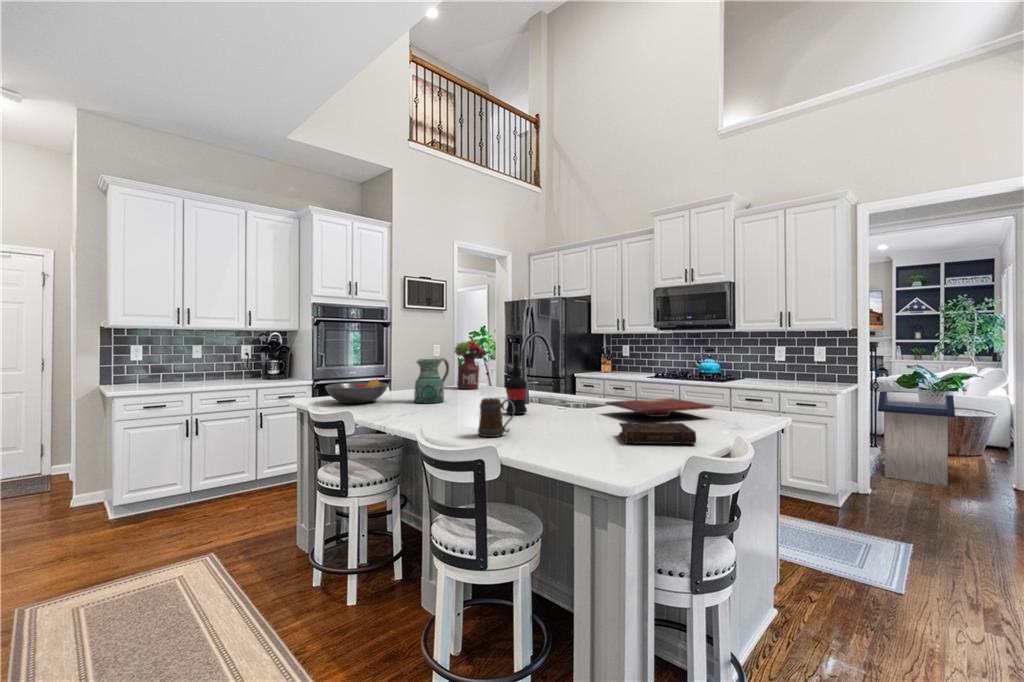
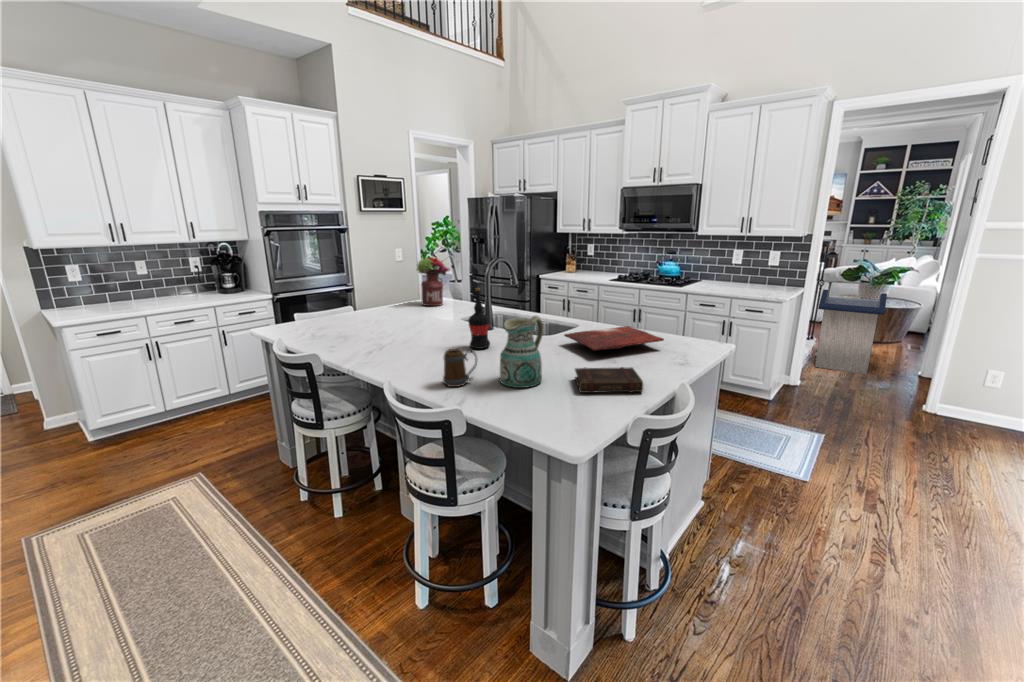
ceramic pitcher: present [414,358,449,403] -> present [500,316,543,388]
fruit bowl: present [325,379,388,404] -> none [288,307,352,334]

